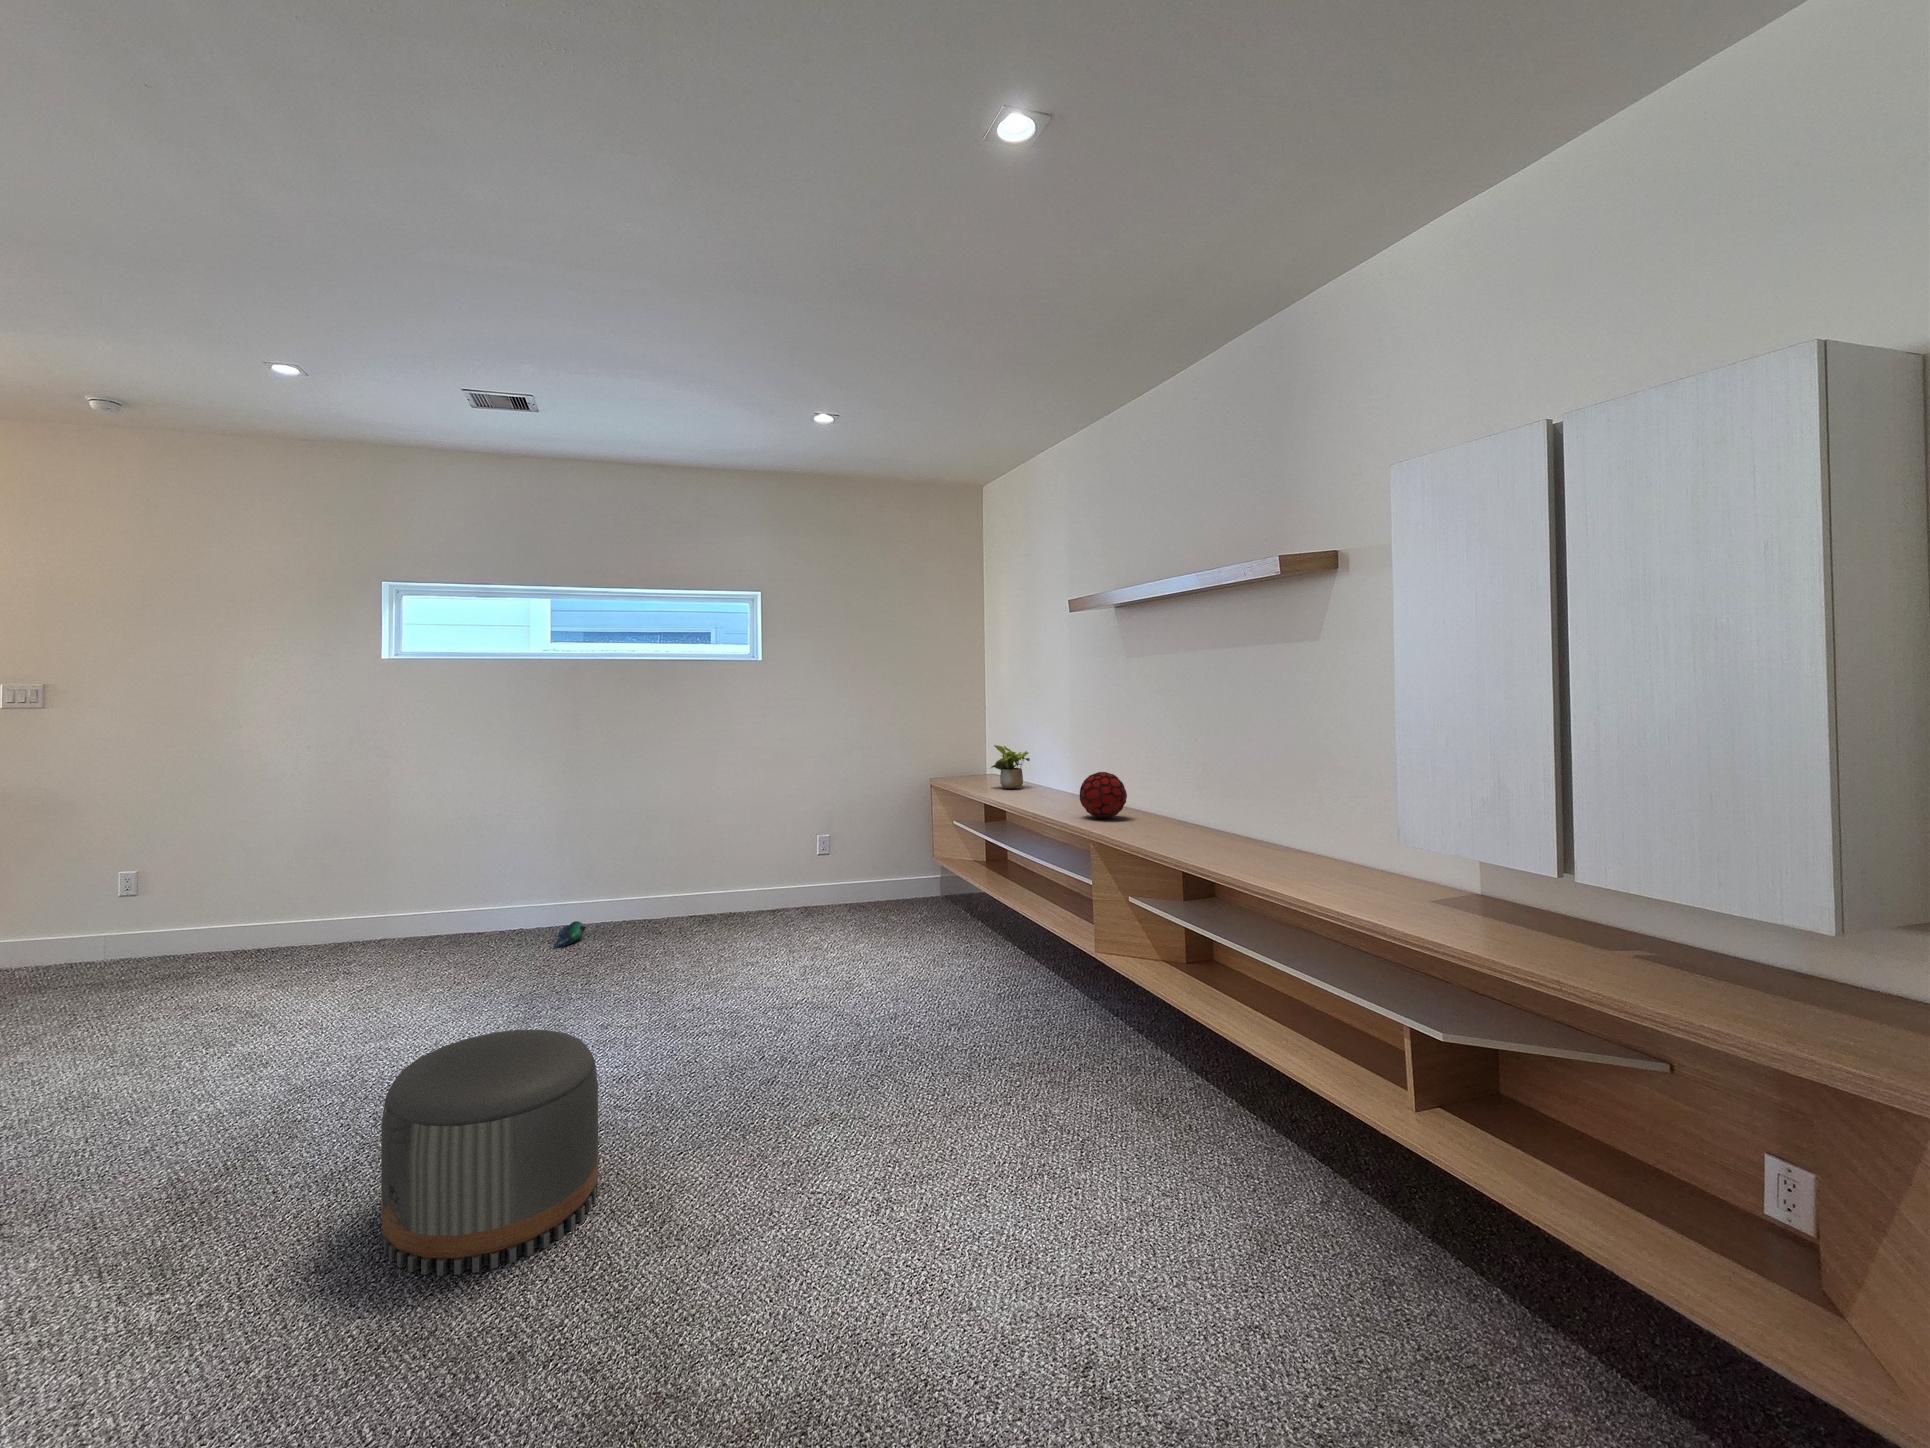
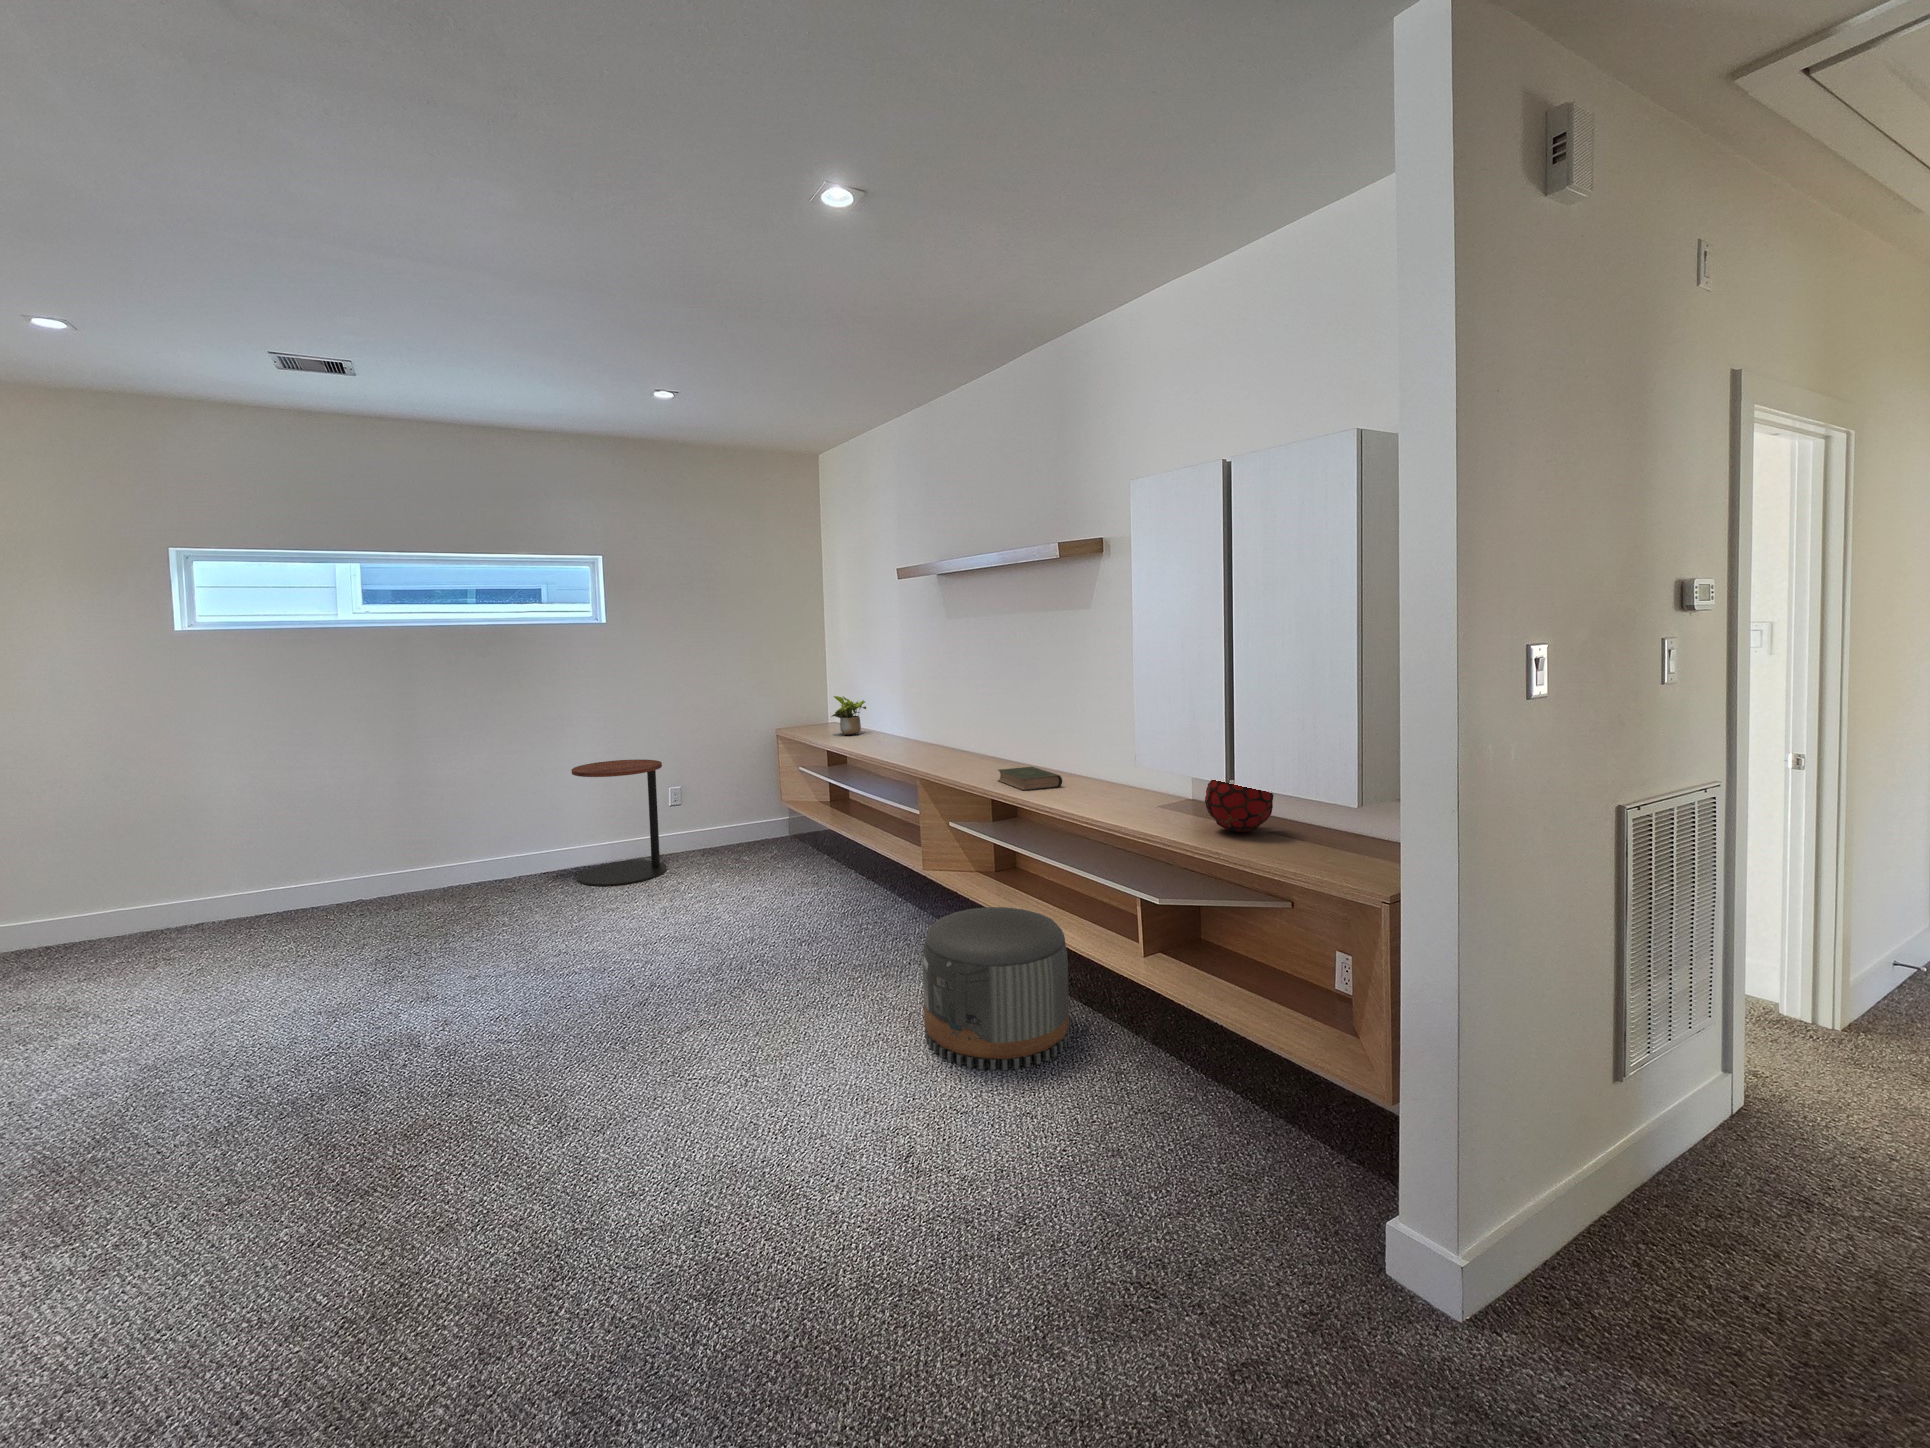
decorative orb: present [1080,772,1127,818] -> present [1205,780,1273,832]
side table: none [723,804,813,936] -> present [571,760,667,886]
book: none [1192,837,1281,866] -> present [998,767,1062,790]
plush toy: present [553,921,586,948] -> none [398,887,433,914]
pouf: present [381,1030,598,1276] -> present [923,907,1069,1070]

